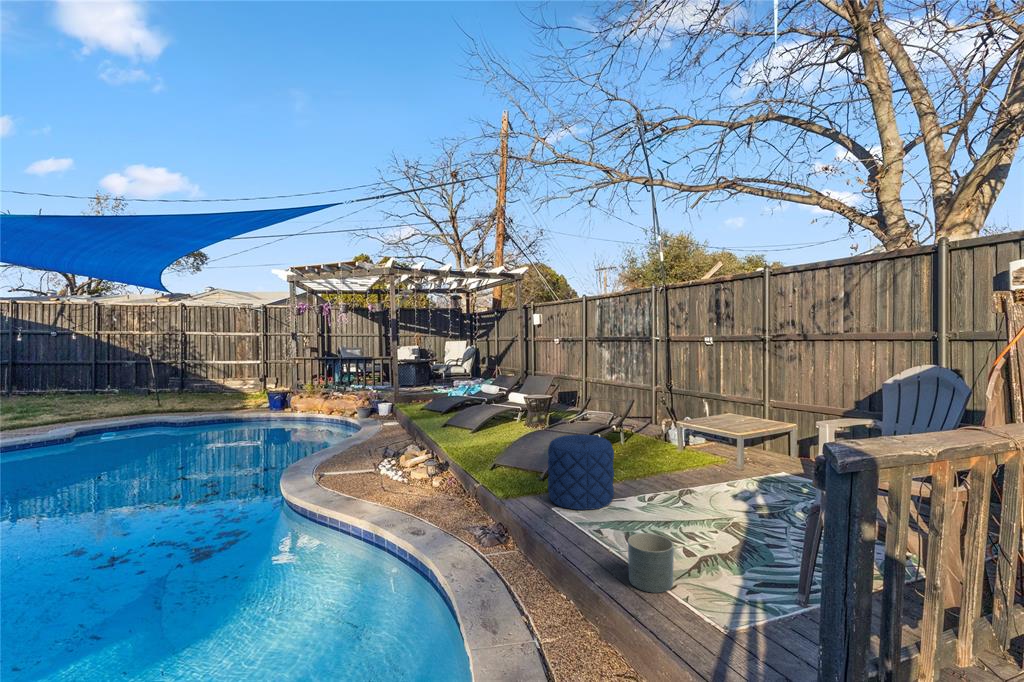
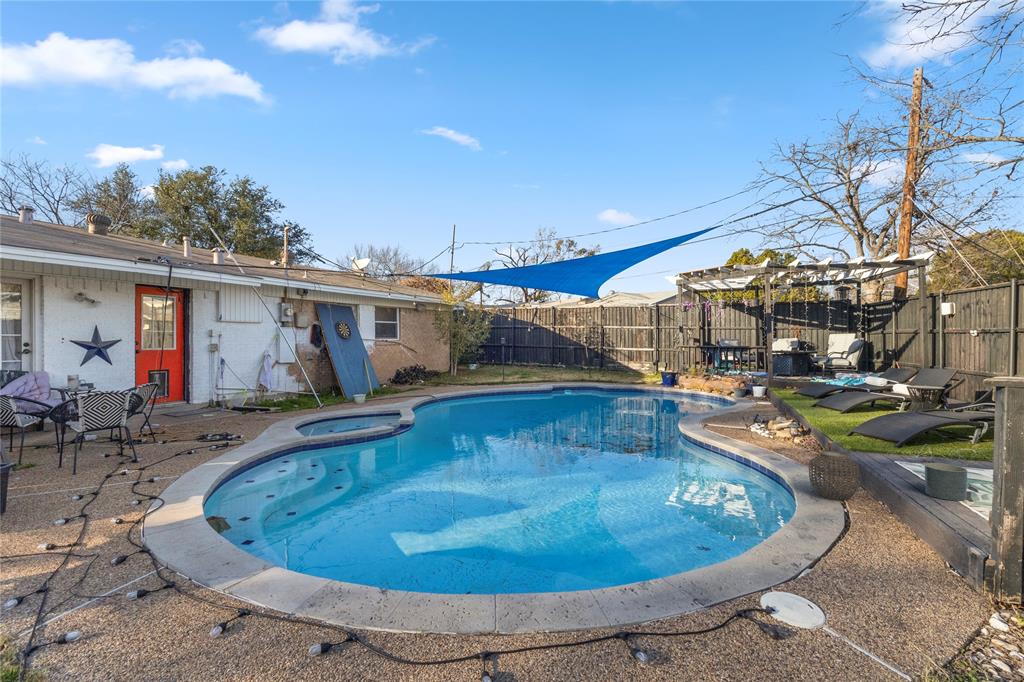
pouf: present [548,435,614,510] -> none [889,405,961,465]
woven basket: none [485,535,549,618] -> present [809,451,859,500]

